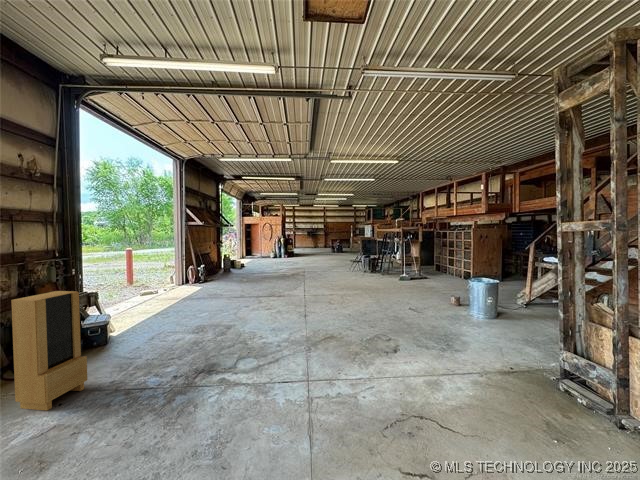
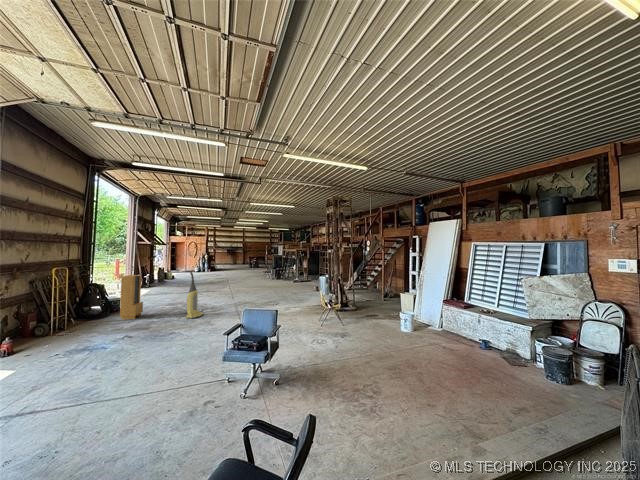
vacuum cleaner: none [157,288,216,438] -> present [186,271,204,319]

